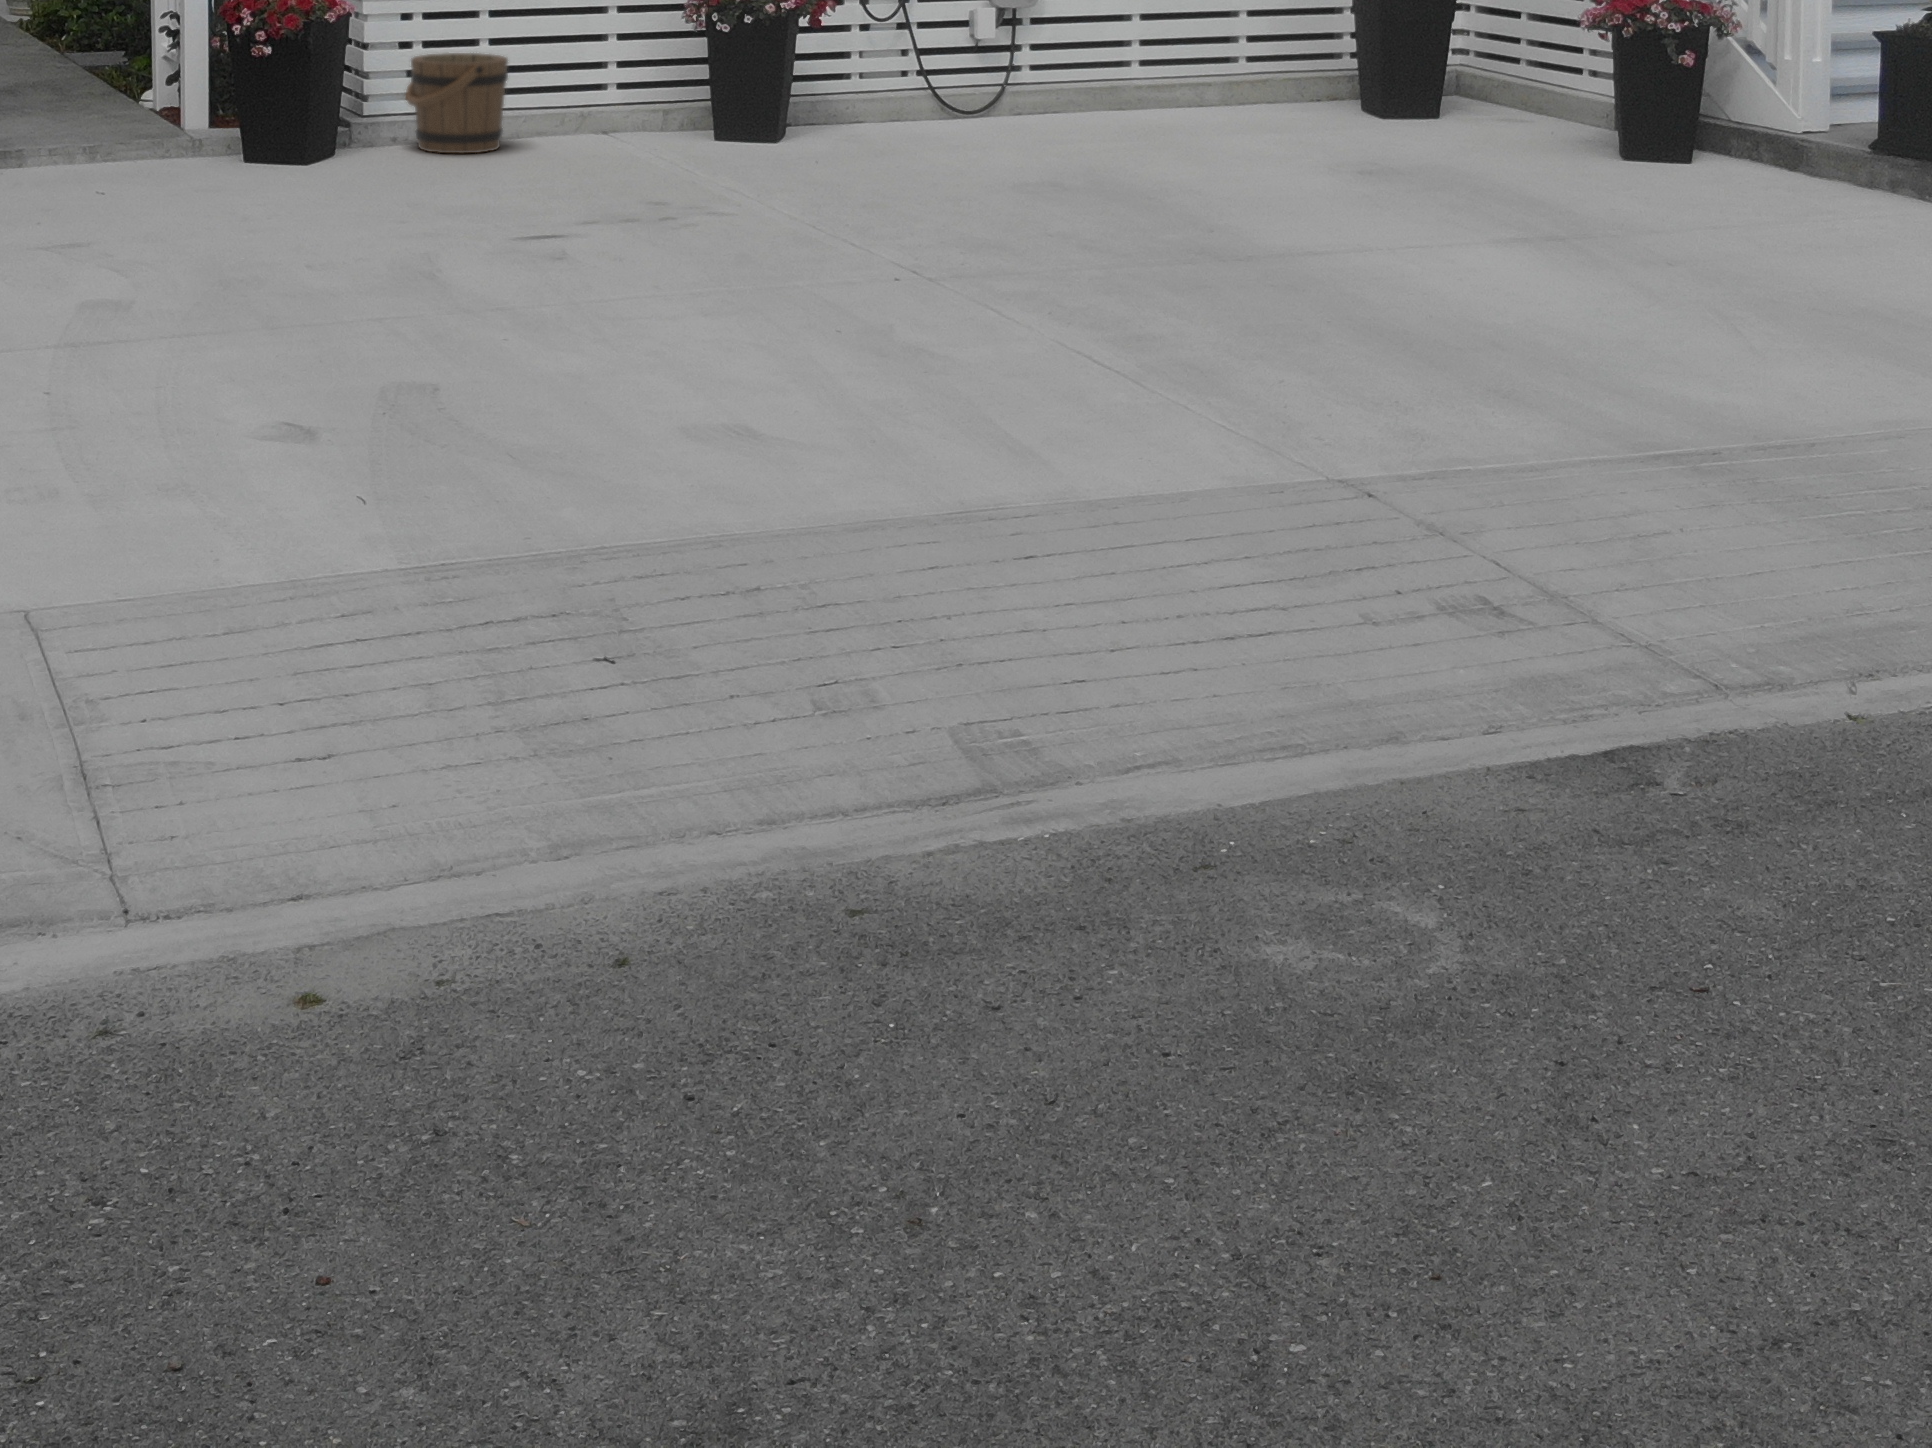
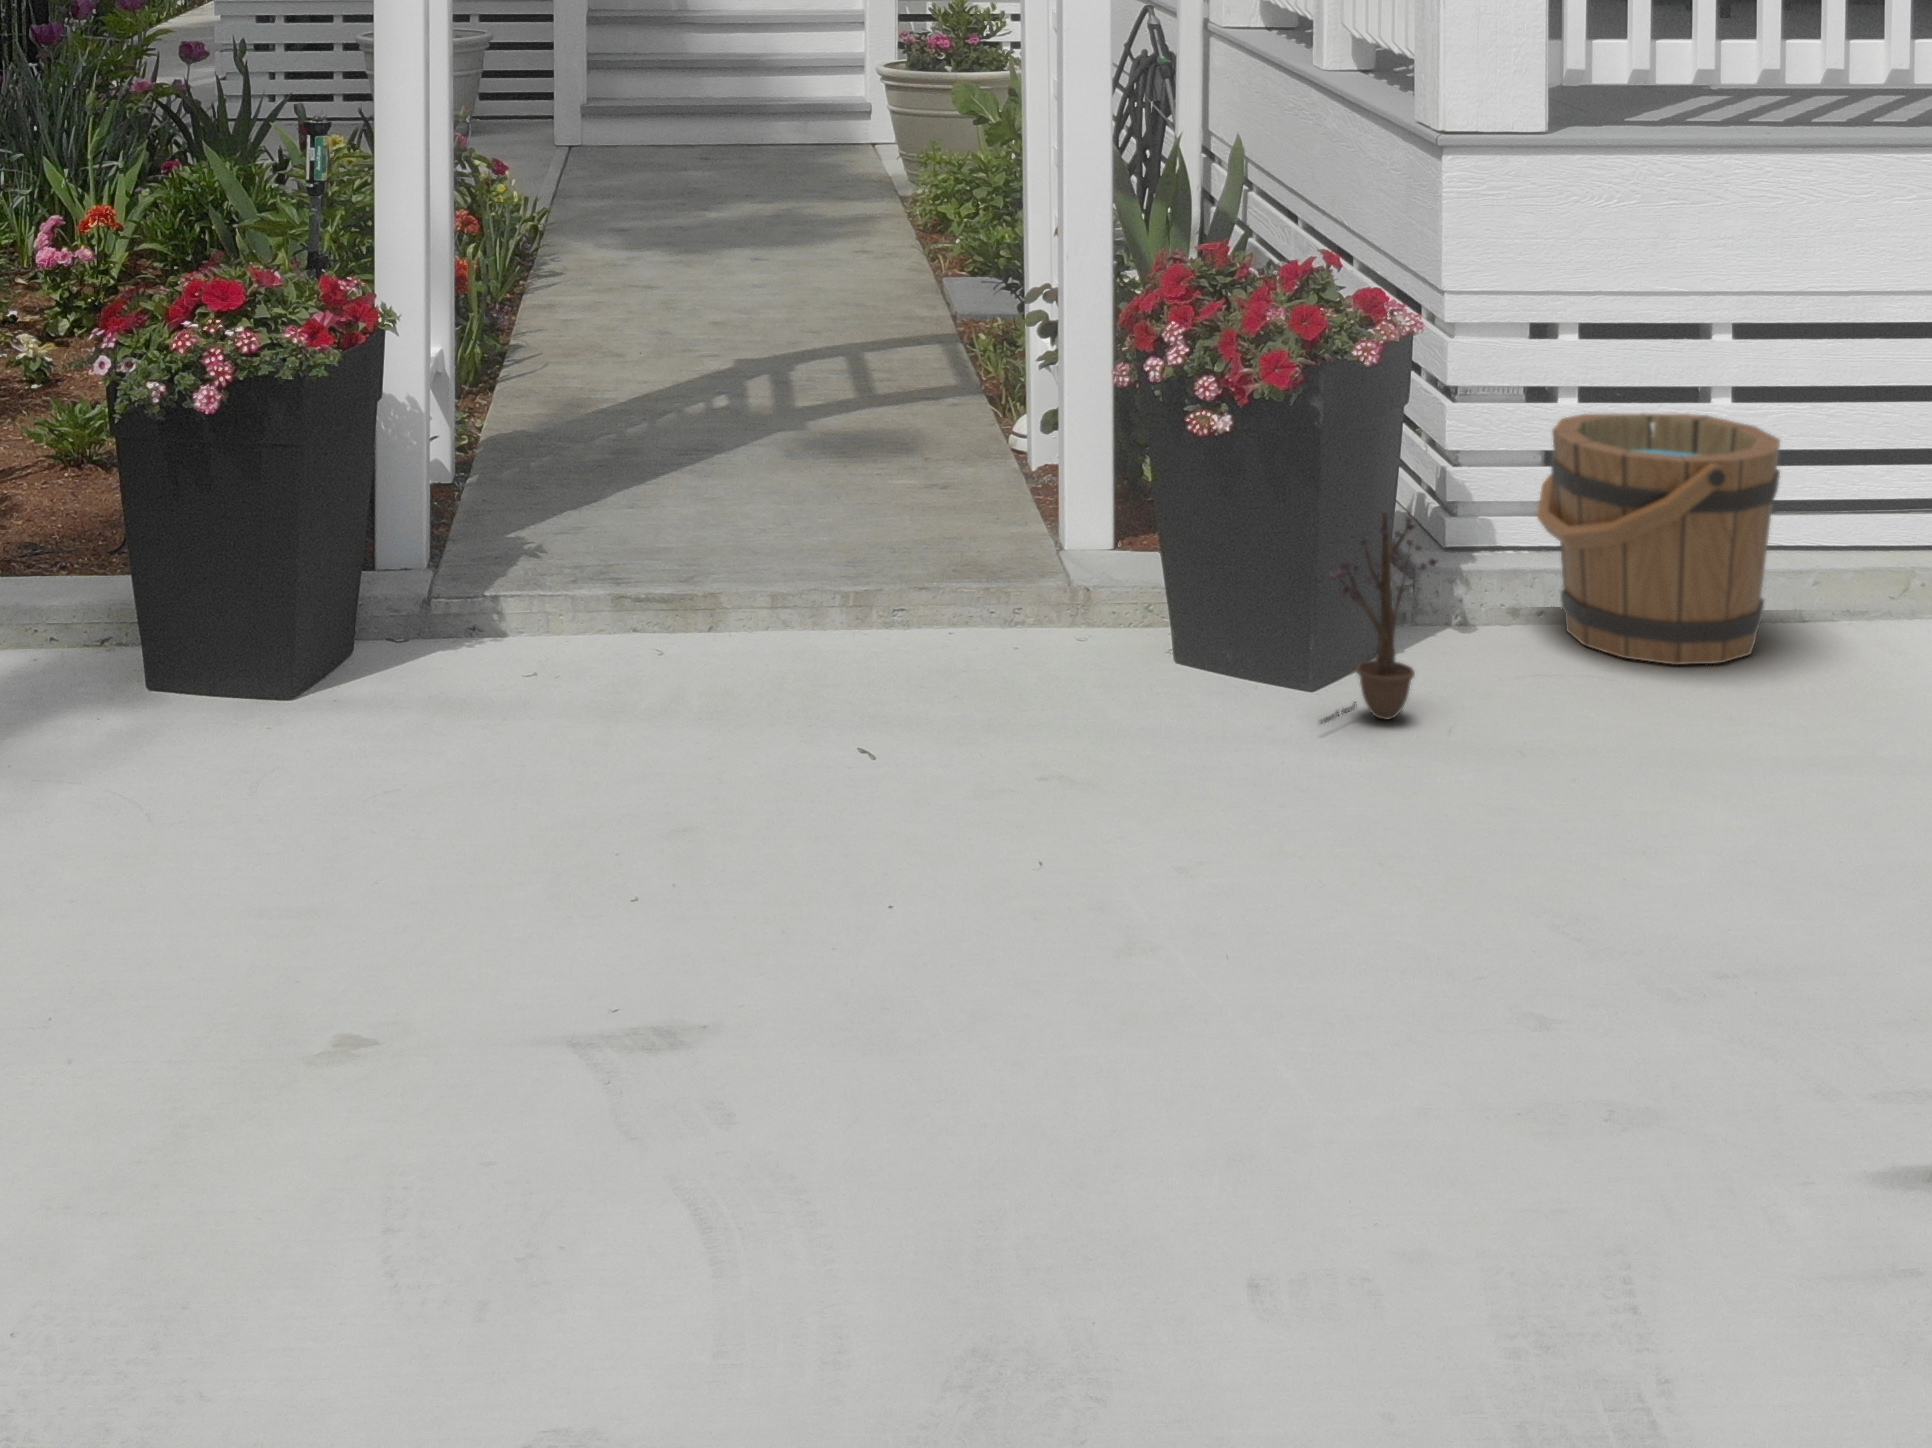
decorative plant: none [315,83,363,171] -> present [1320,512,1437,724]

